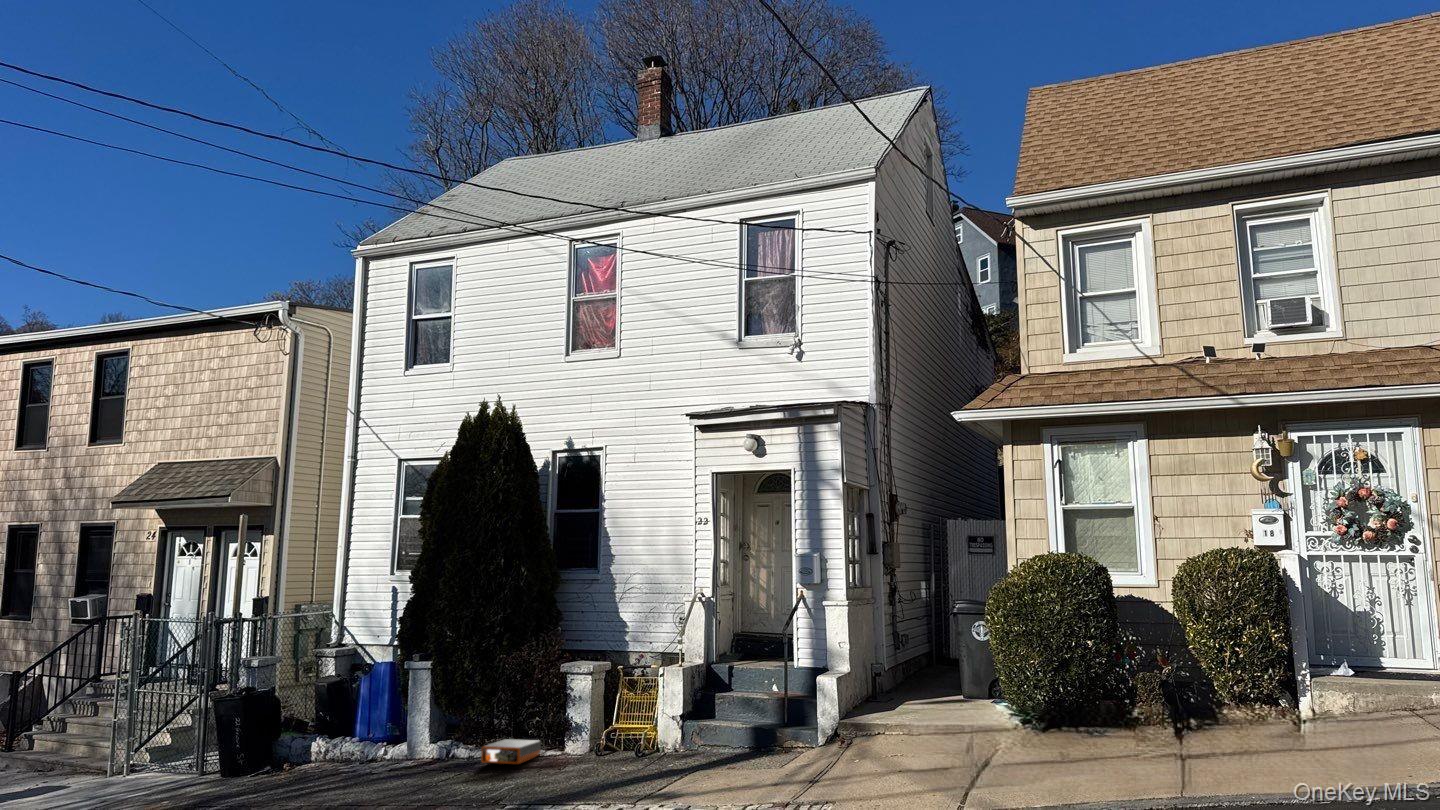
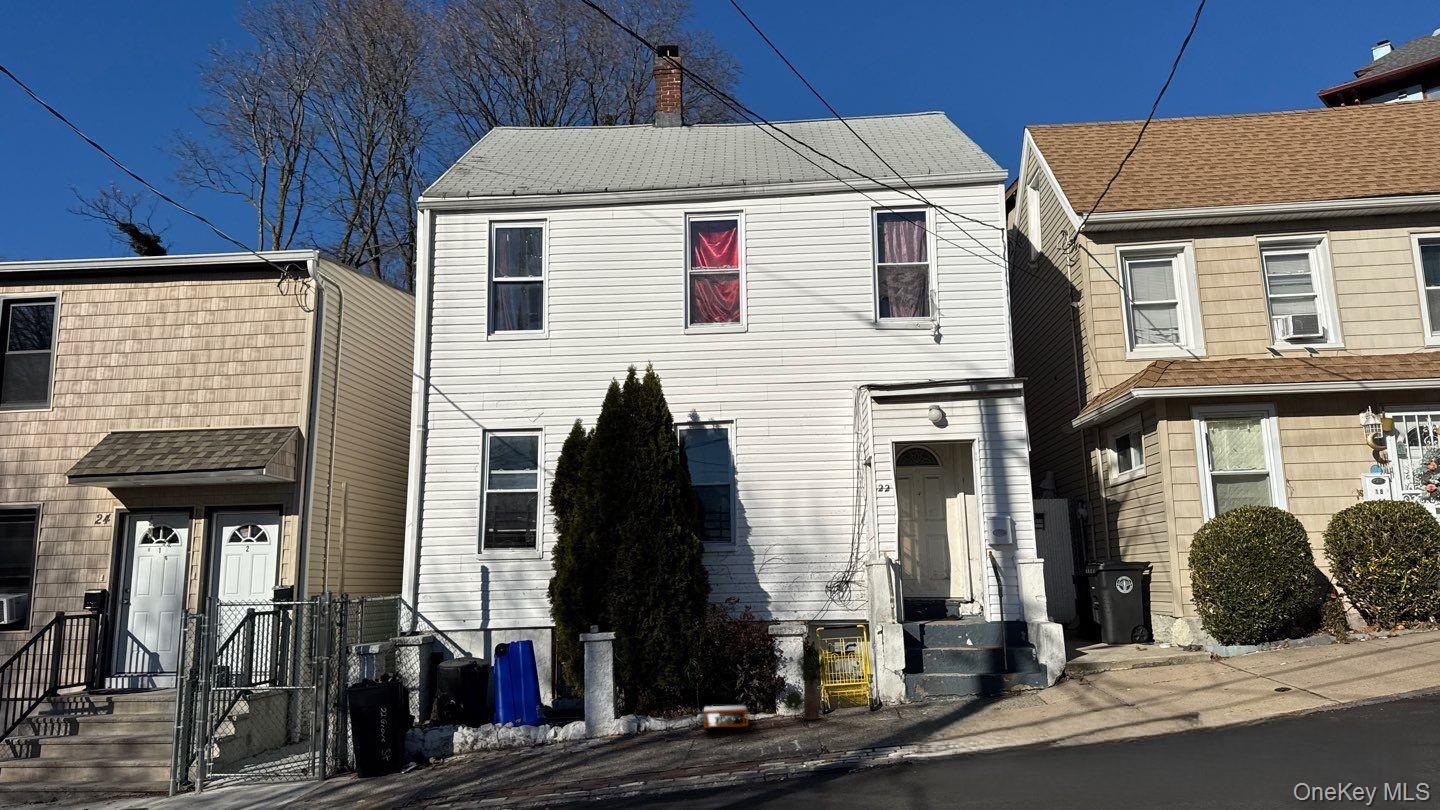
potted plant: none [561,694,603,762] -> present [783,654,827,719]

